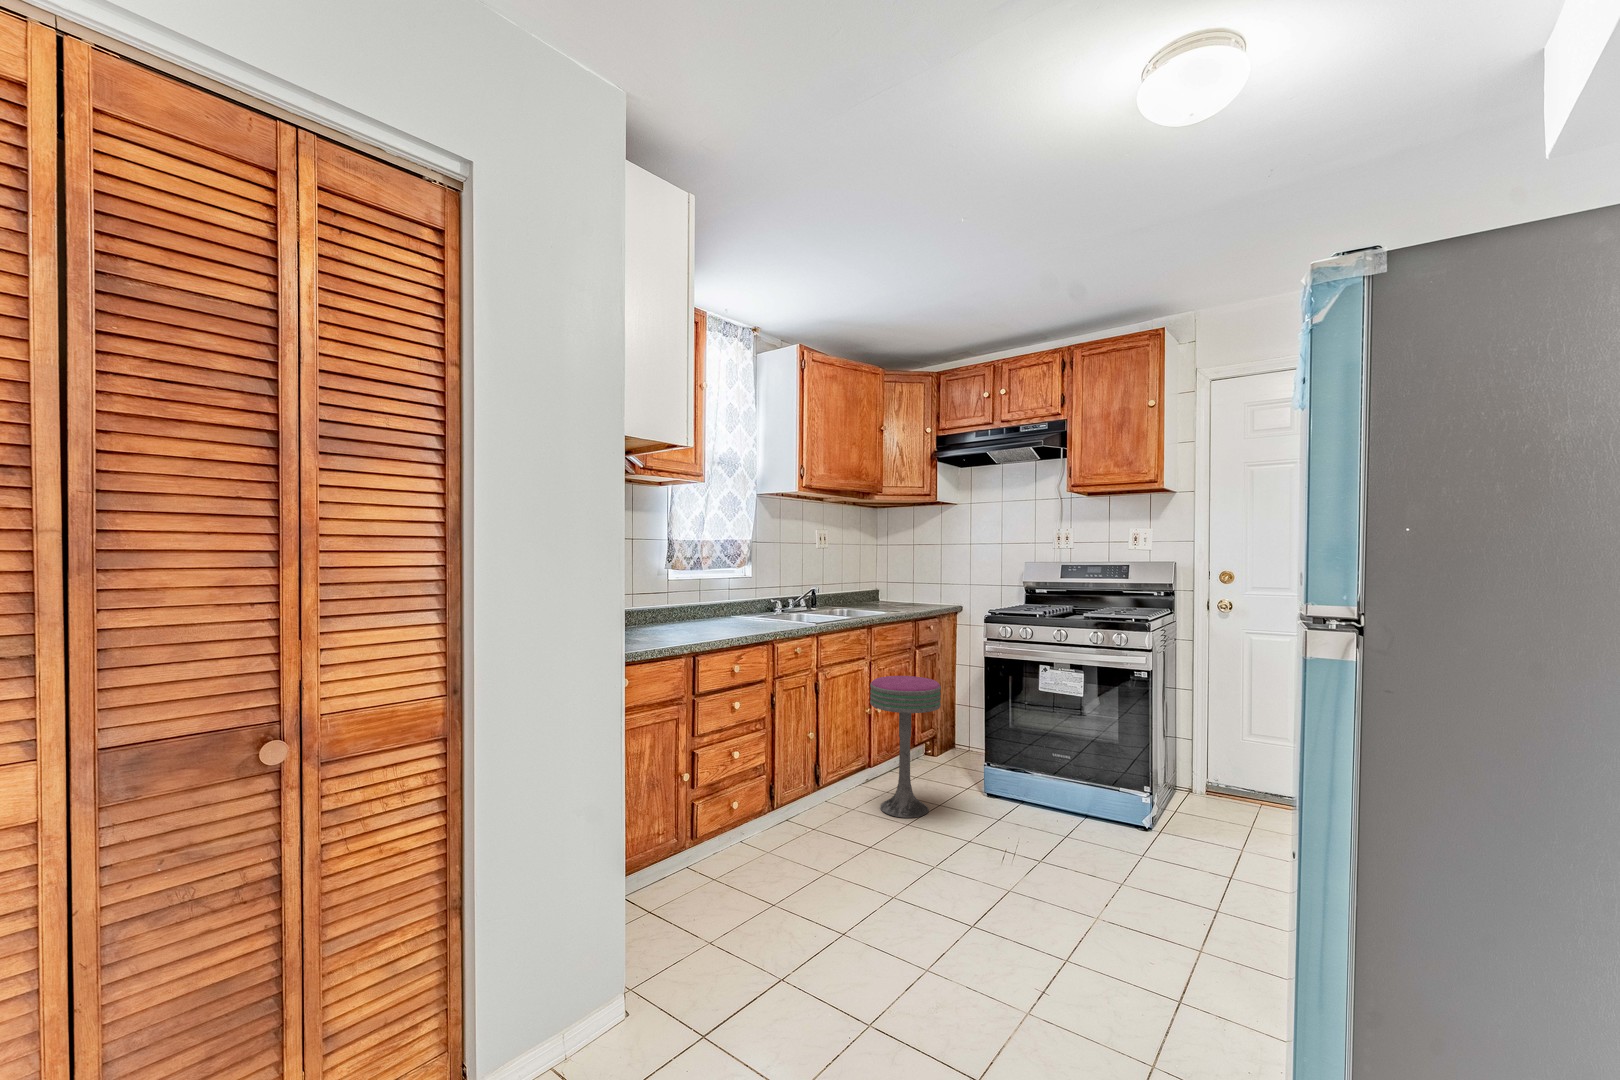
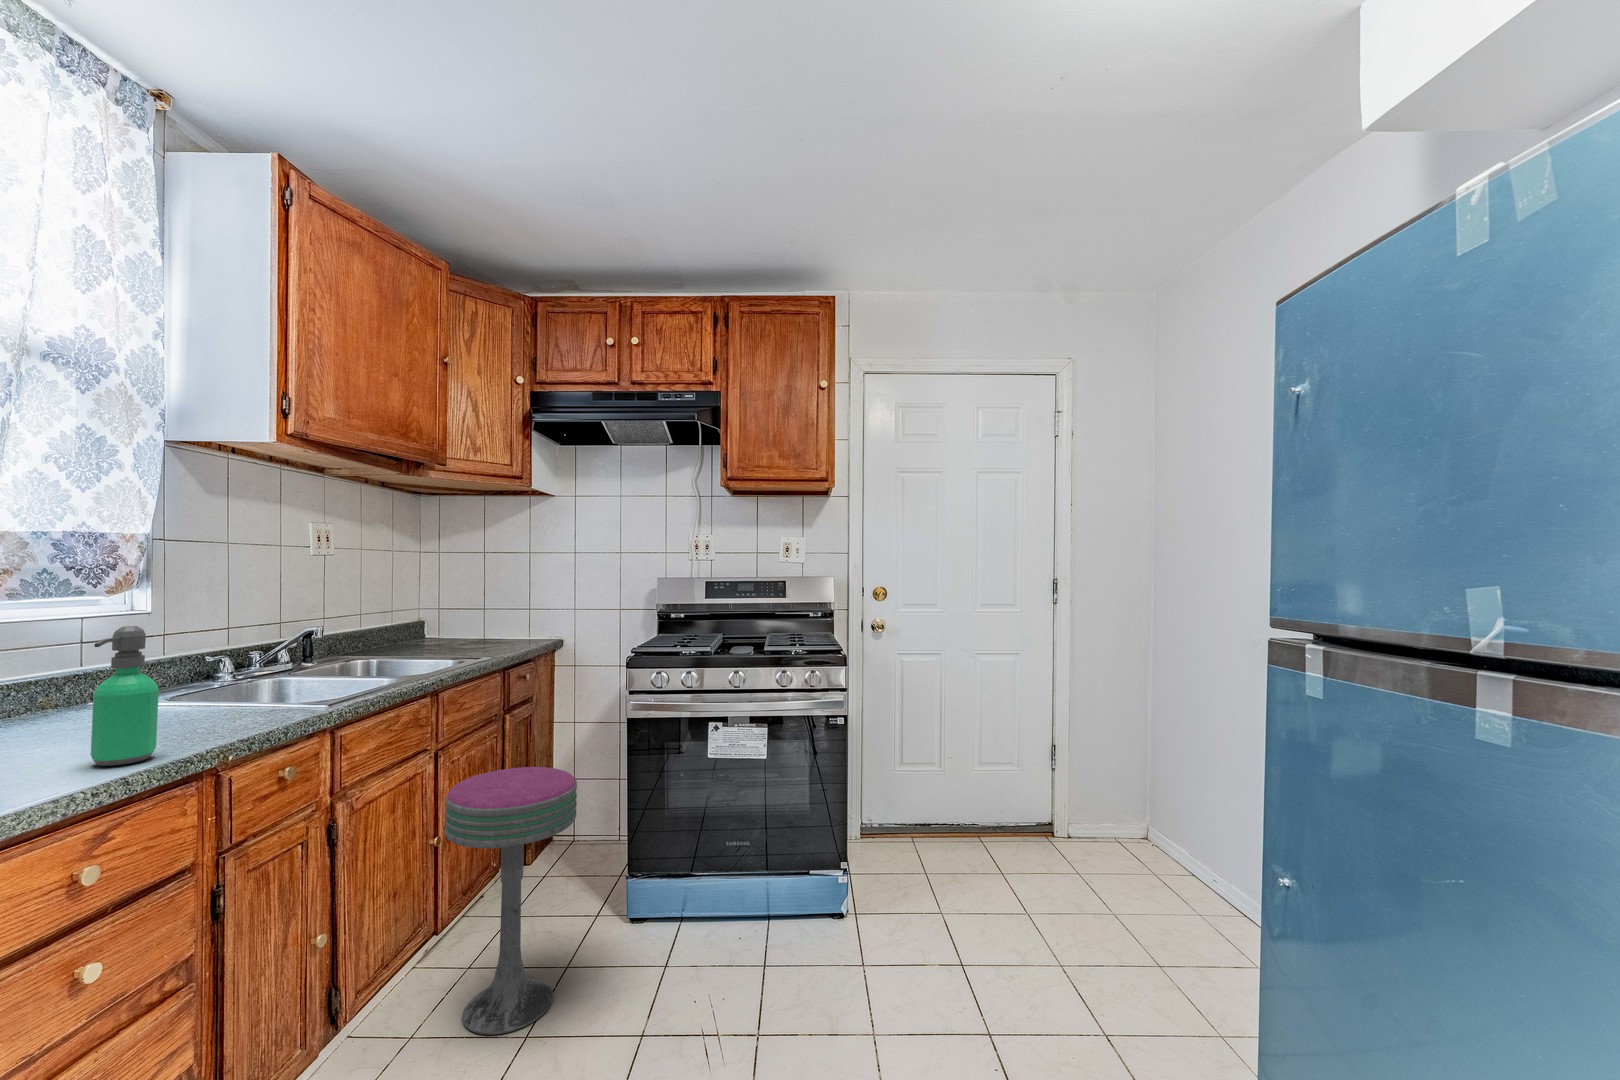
soap dispenser: none [735,579,754,633] -> present [91,626,159,766]

